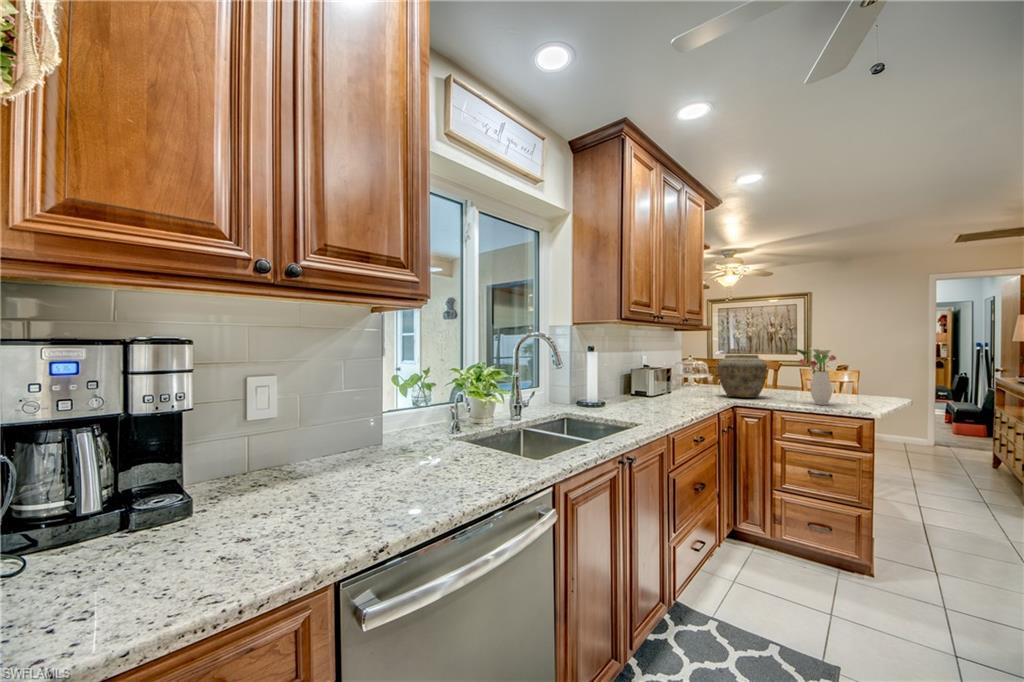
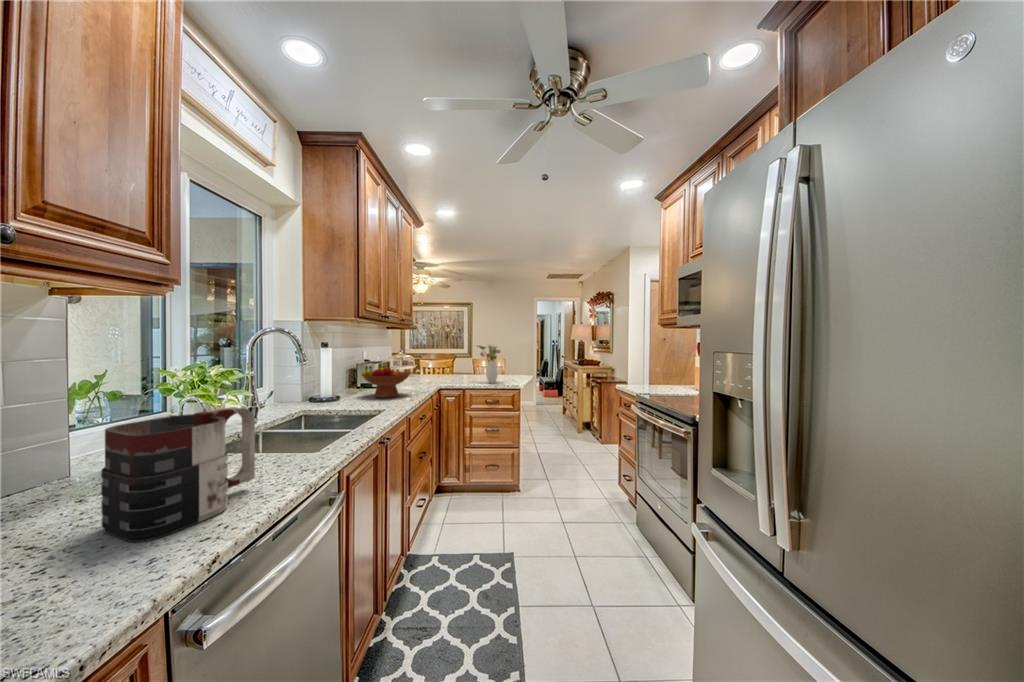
vase: present [717,355,767,397] -> none [426,349,459,382]
fruit bowl: none [628,372,686,409] -> present [362,366,411,398]
mug: none [391,398,484,492] -> present [101,407,255,542]

